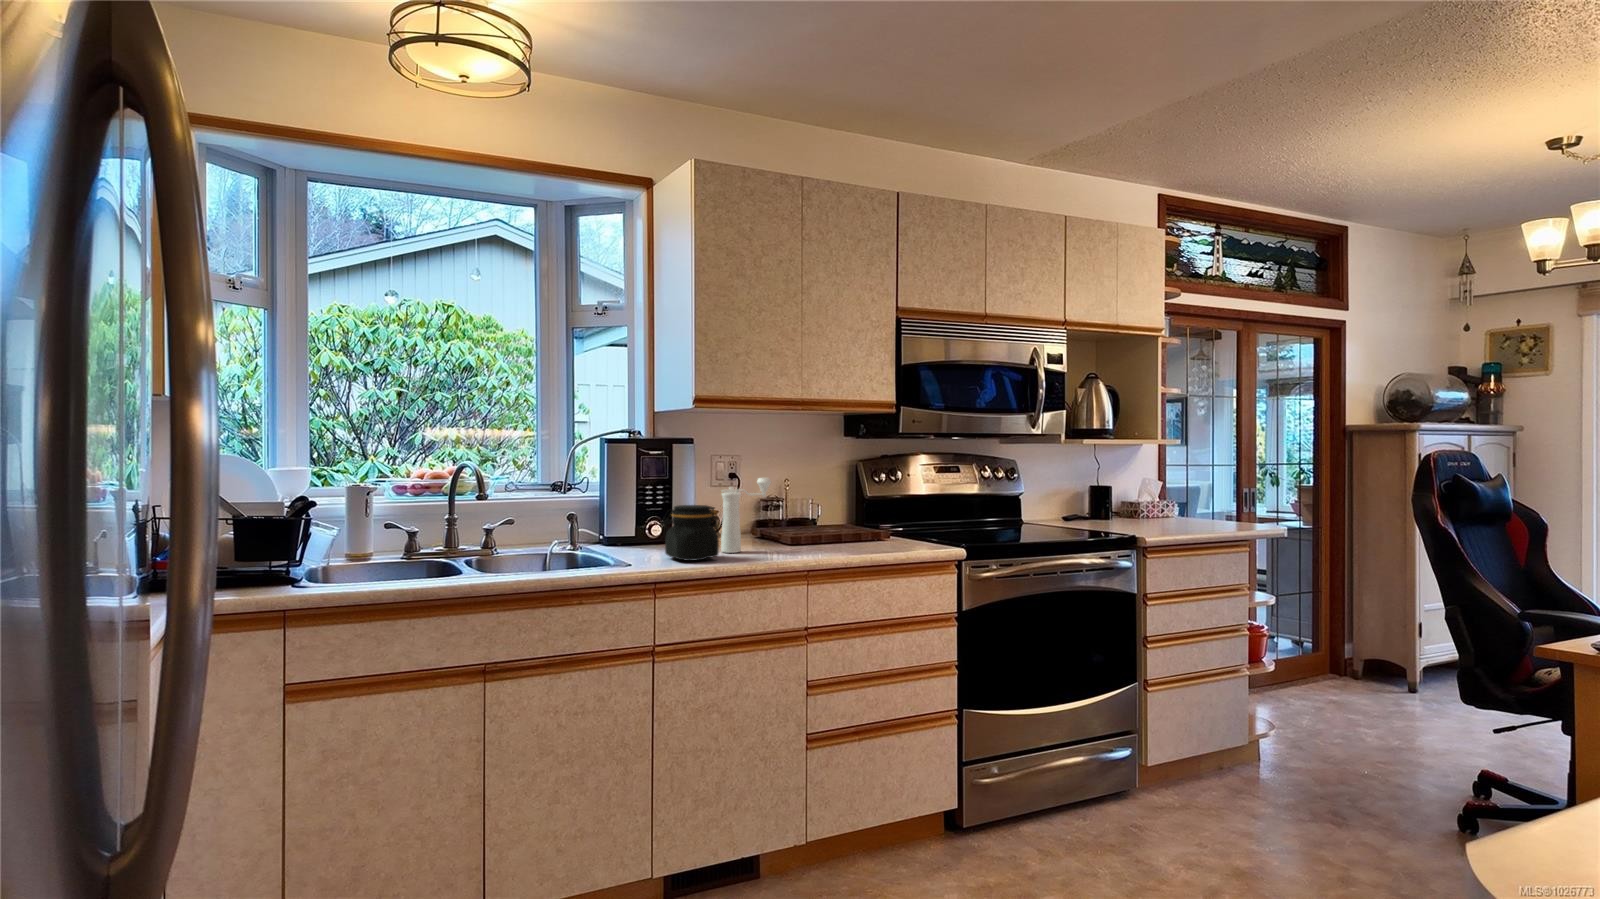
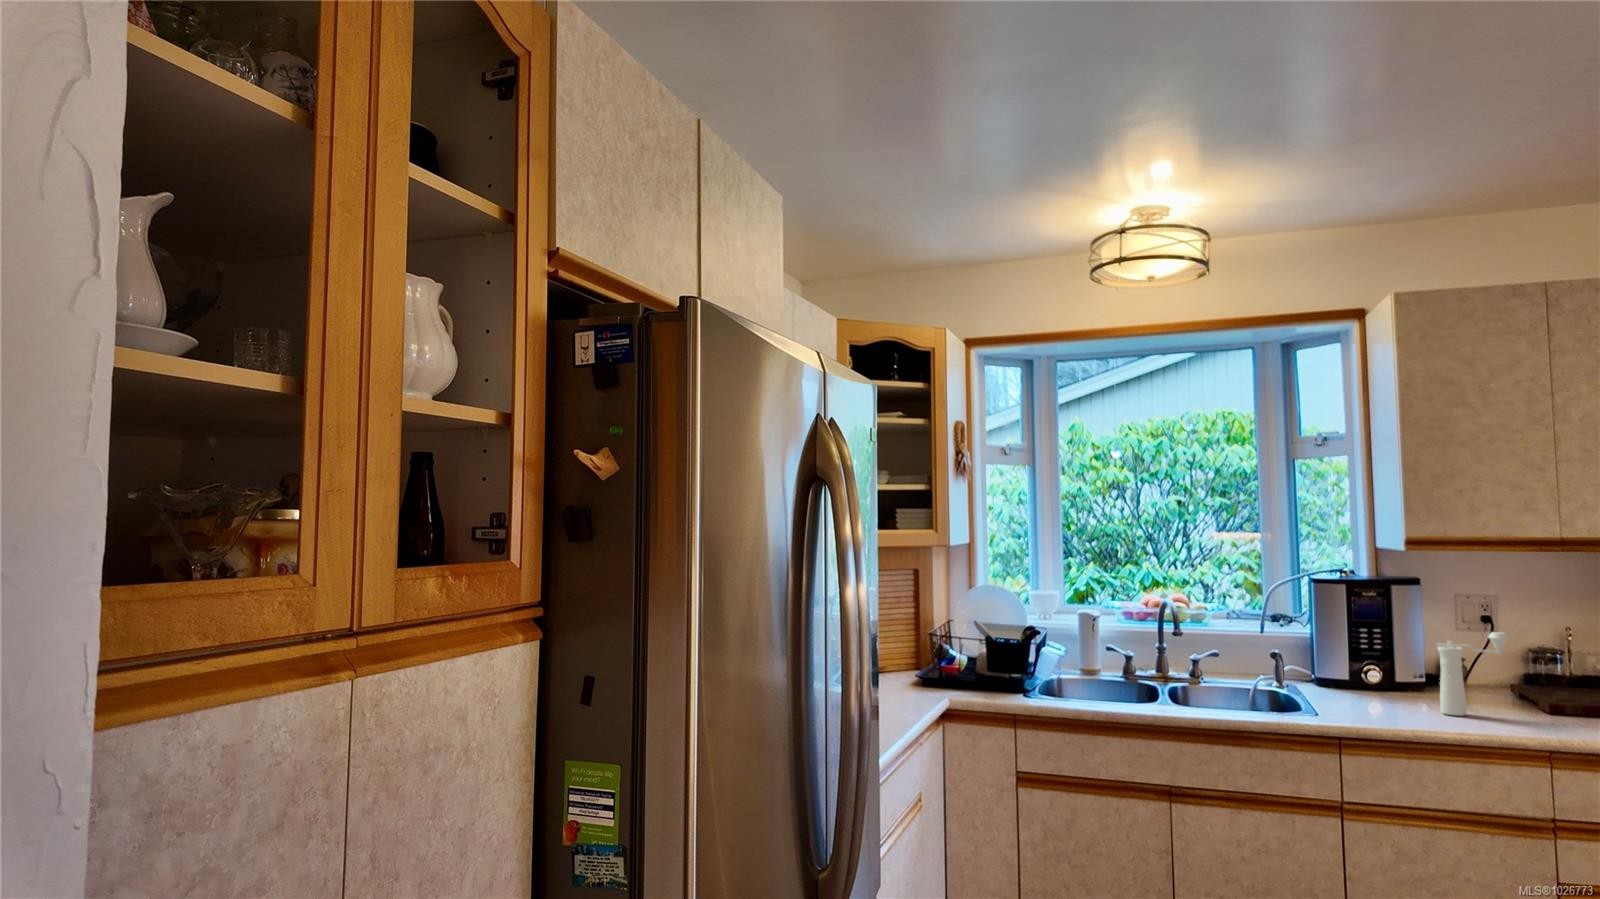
jar: present [664,505,720,561] -> none [1356,657,1429,718]

